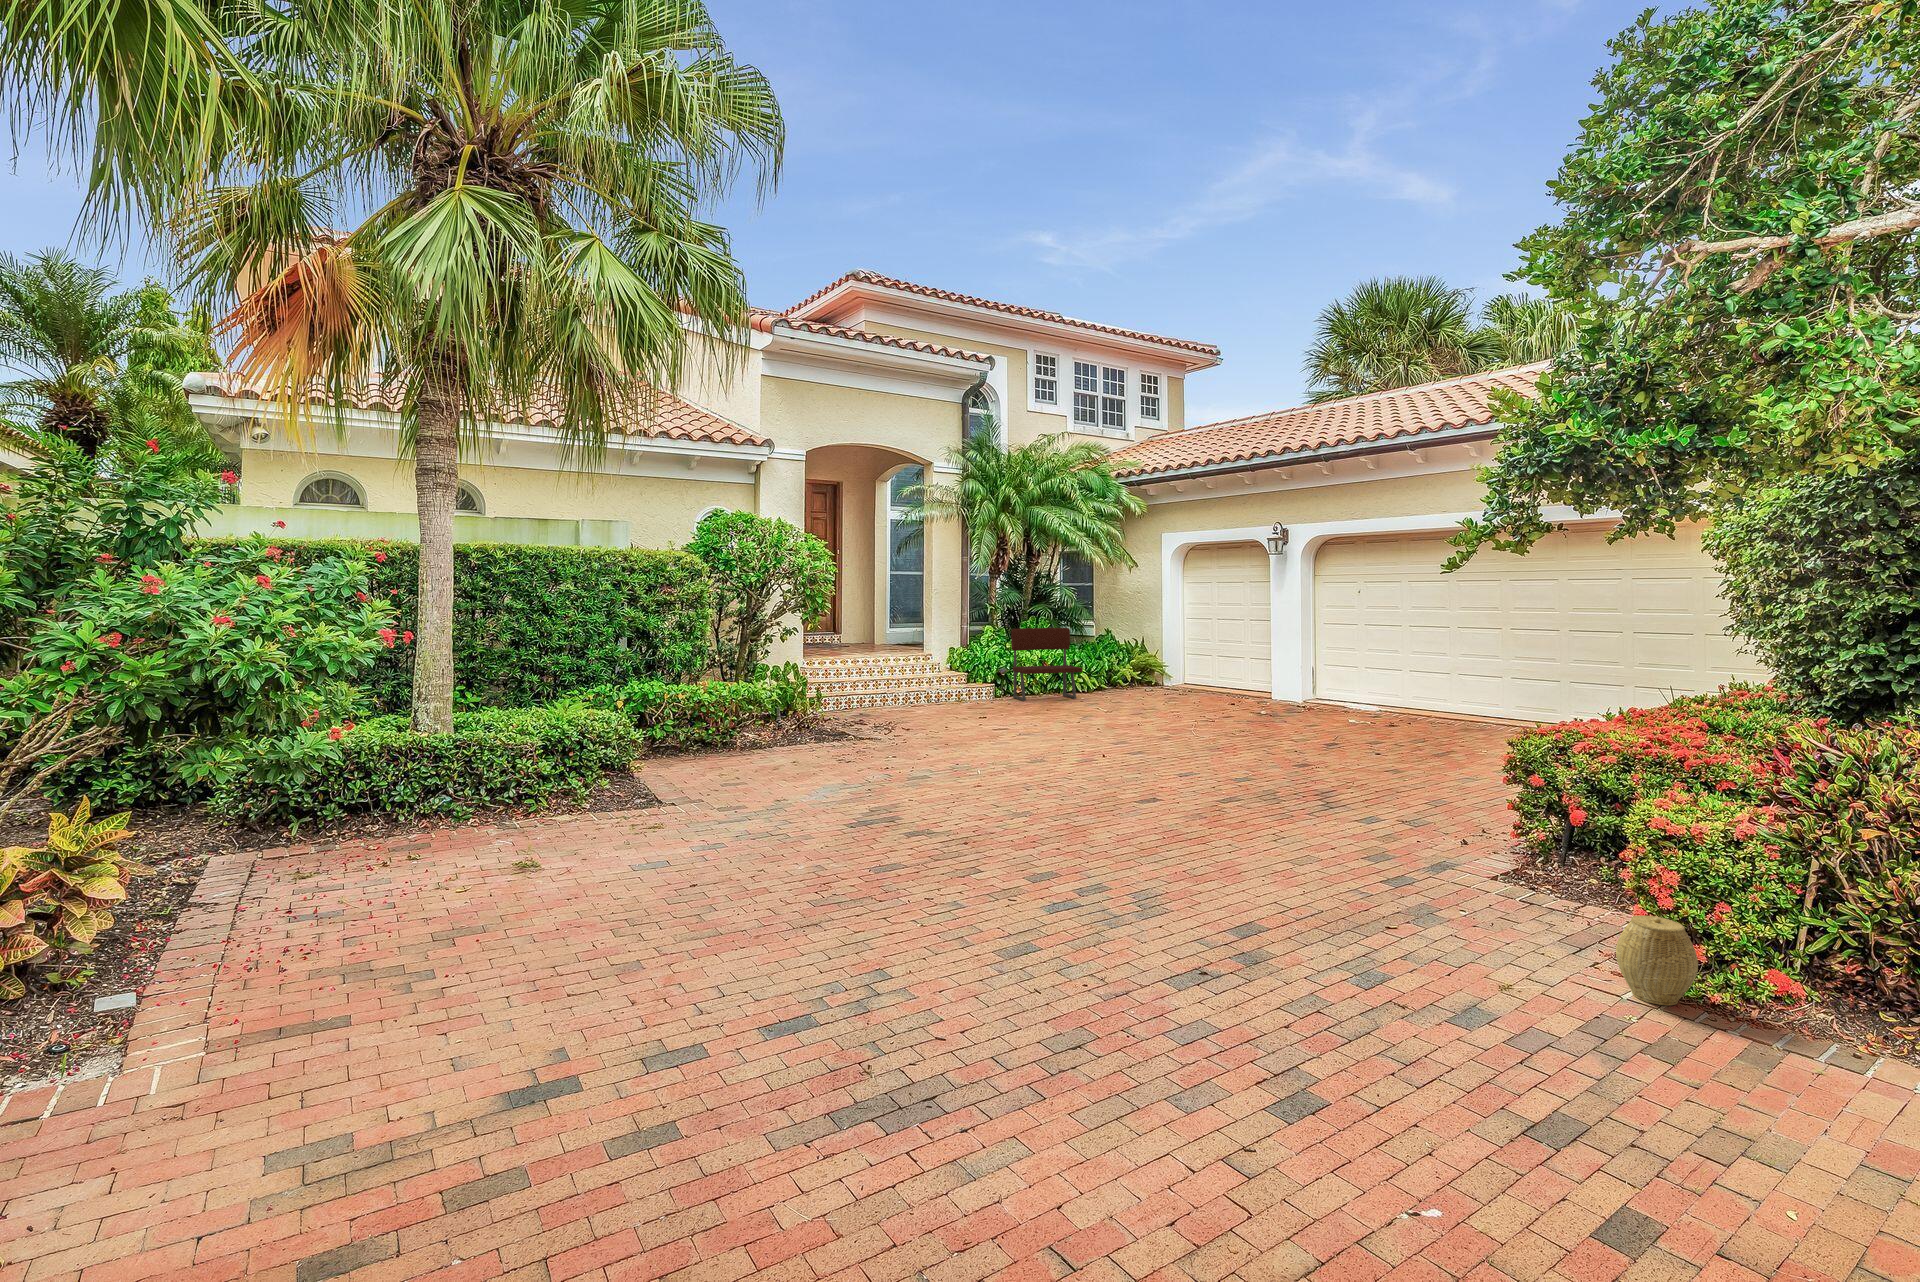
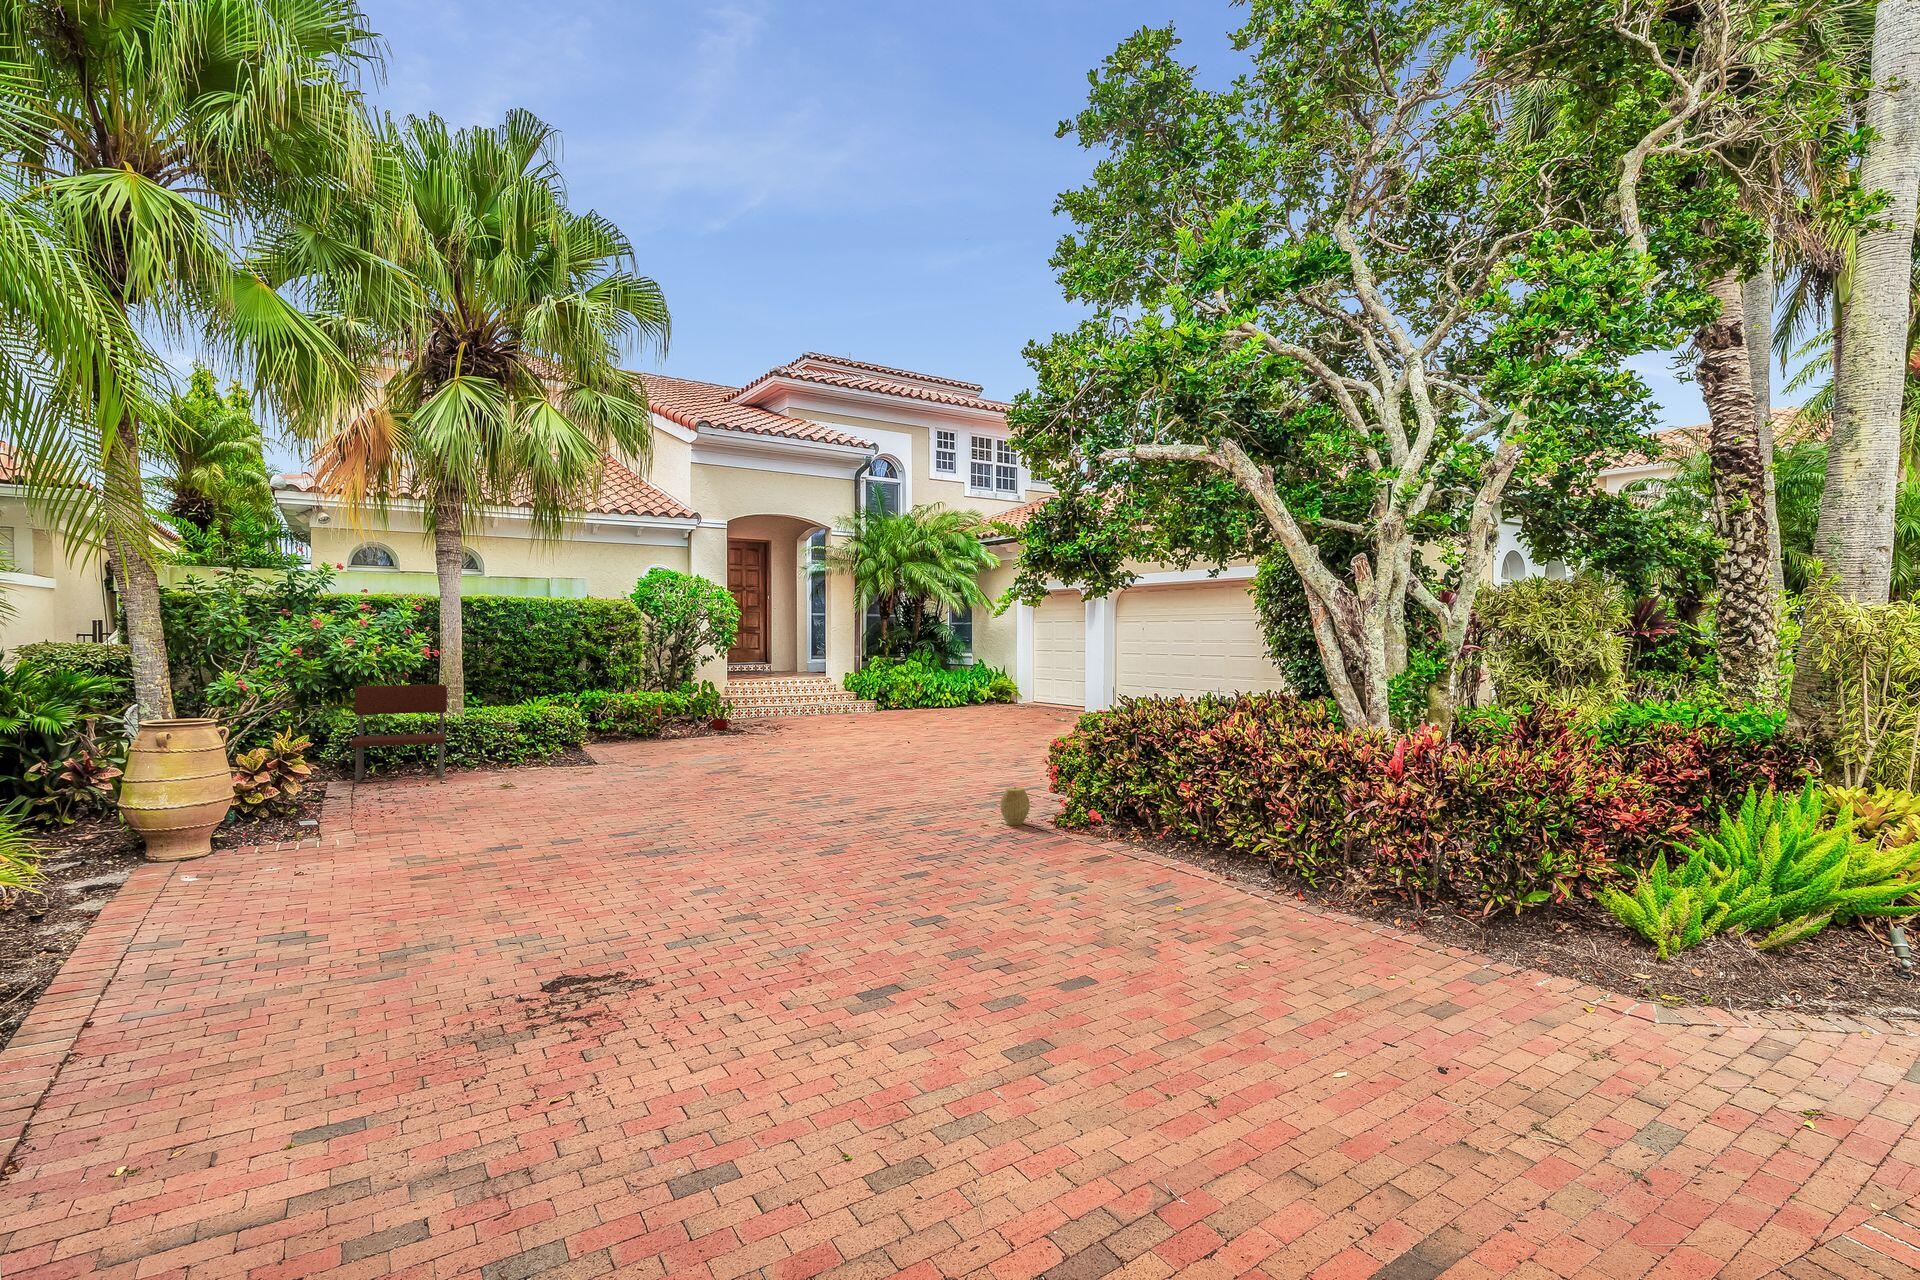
bench: present [1011,628,1083,701] -> present [350,685,447,783]
decorative plant: none [787,679,840,729] -> present [704,698,737,729]

